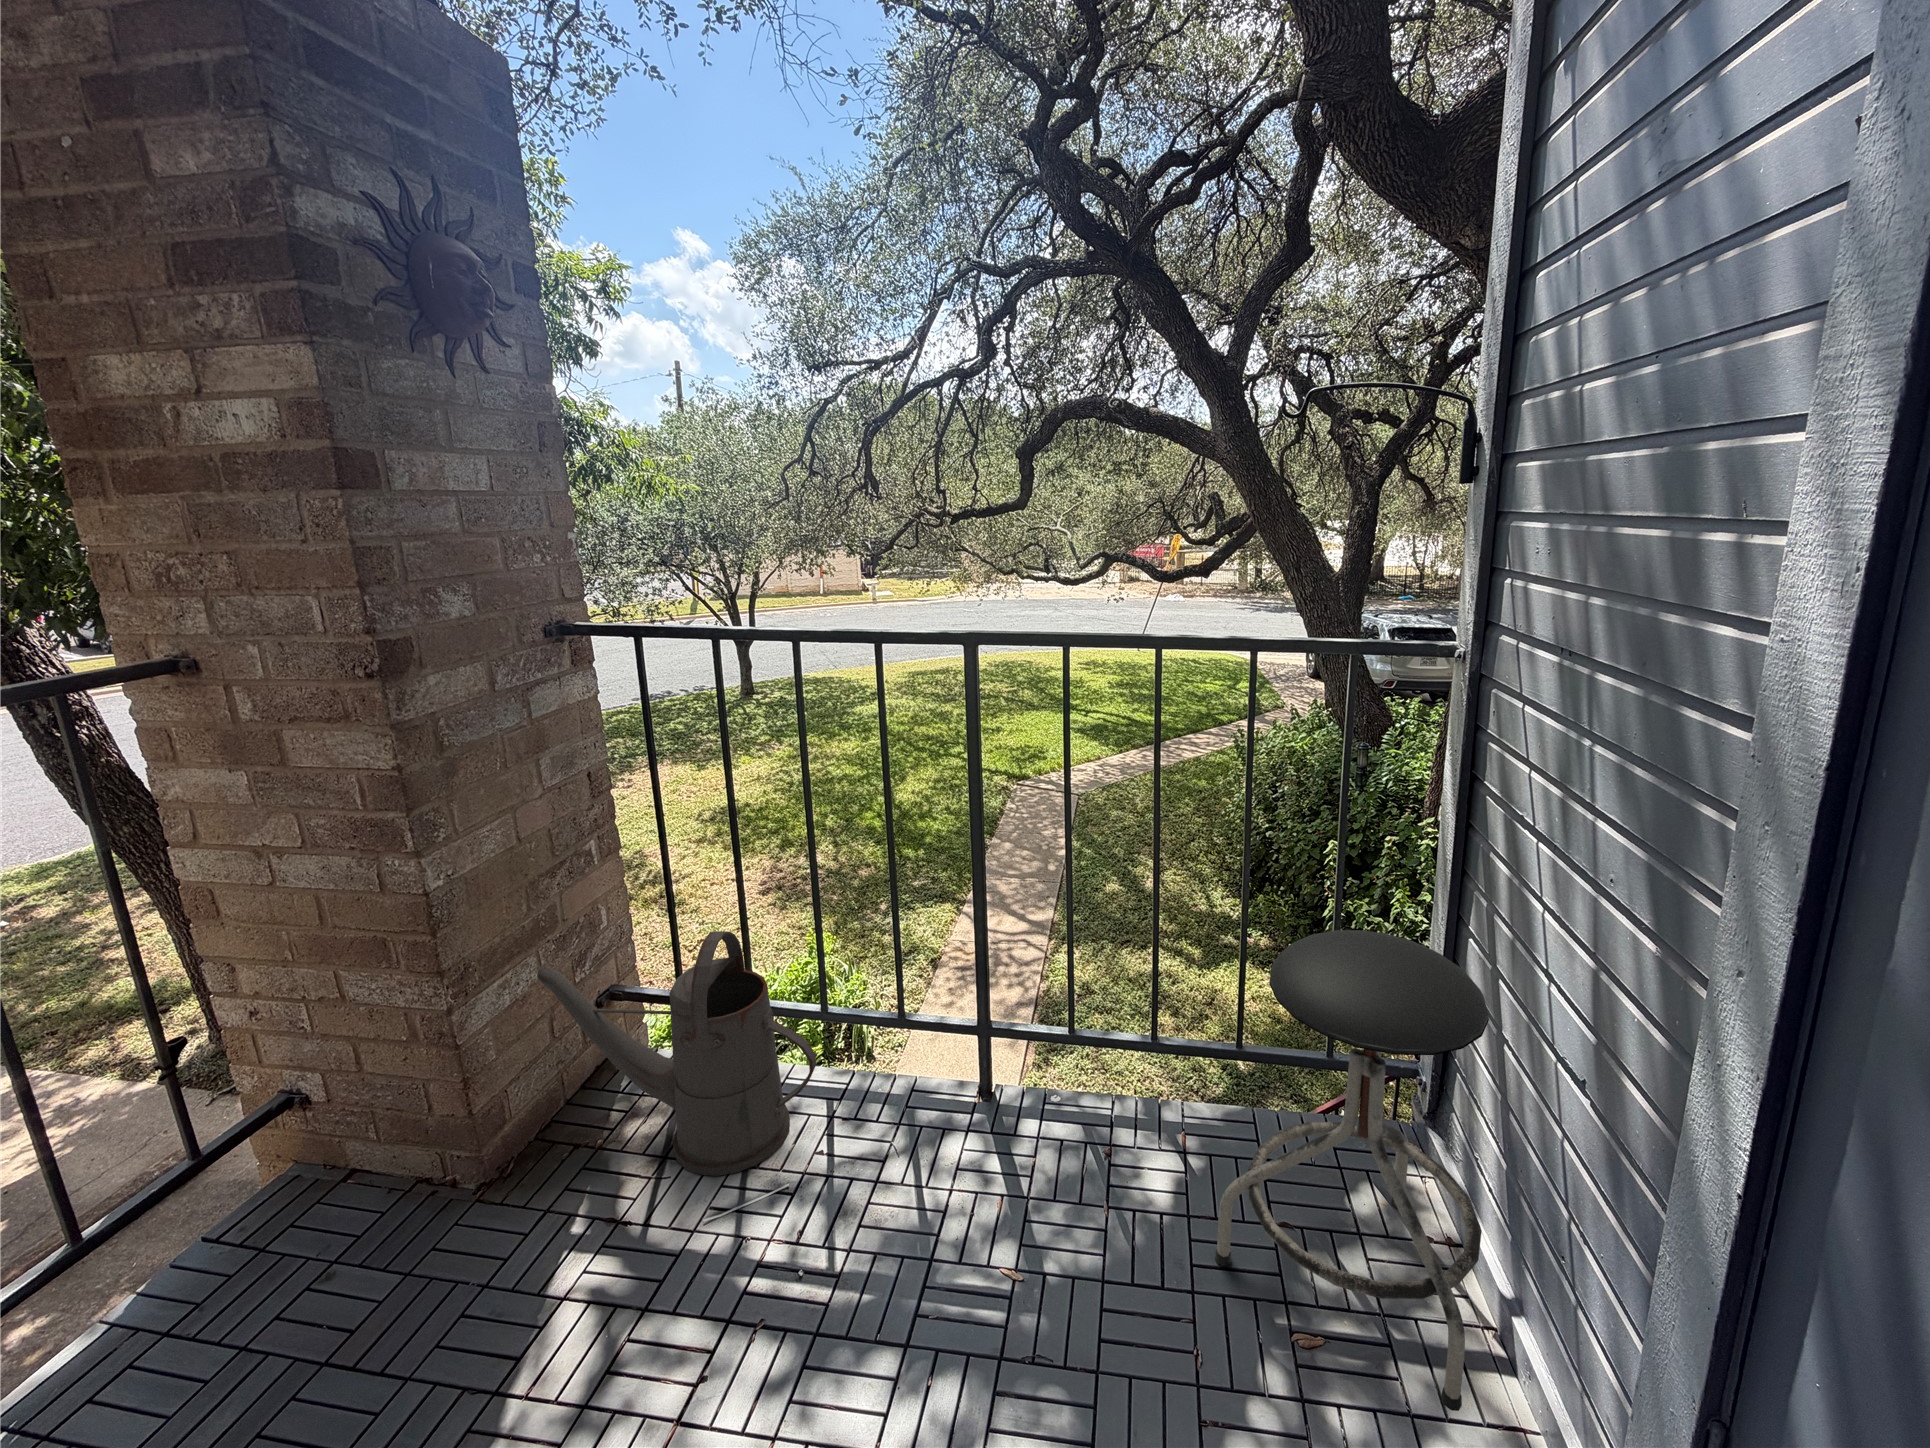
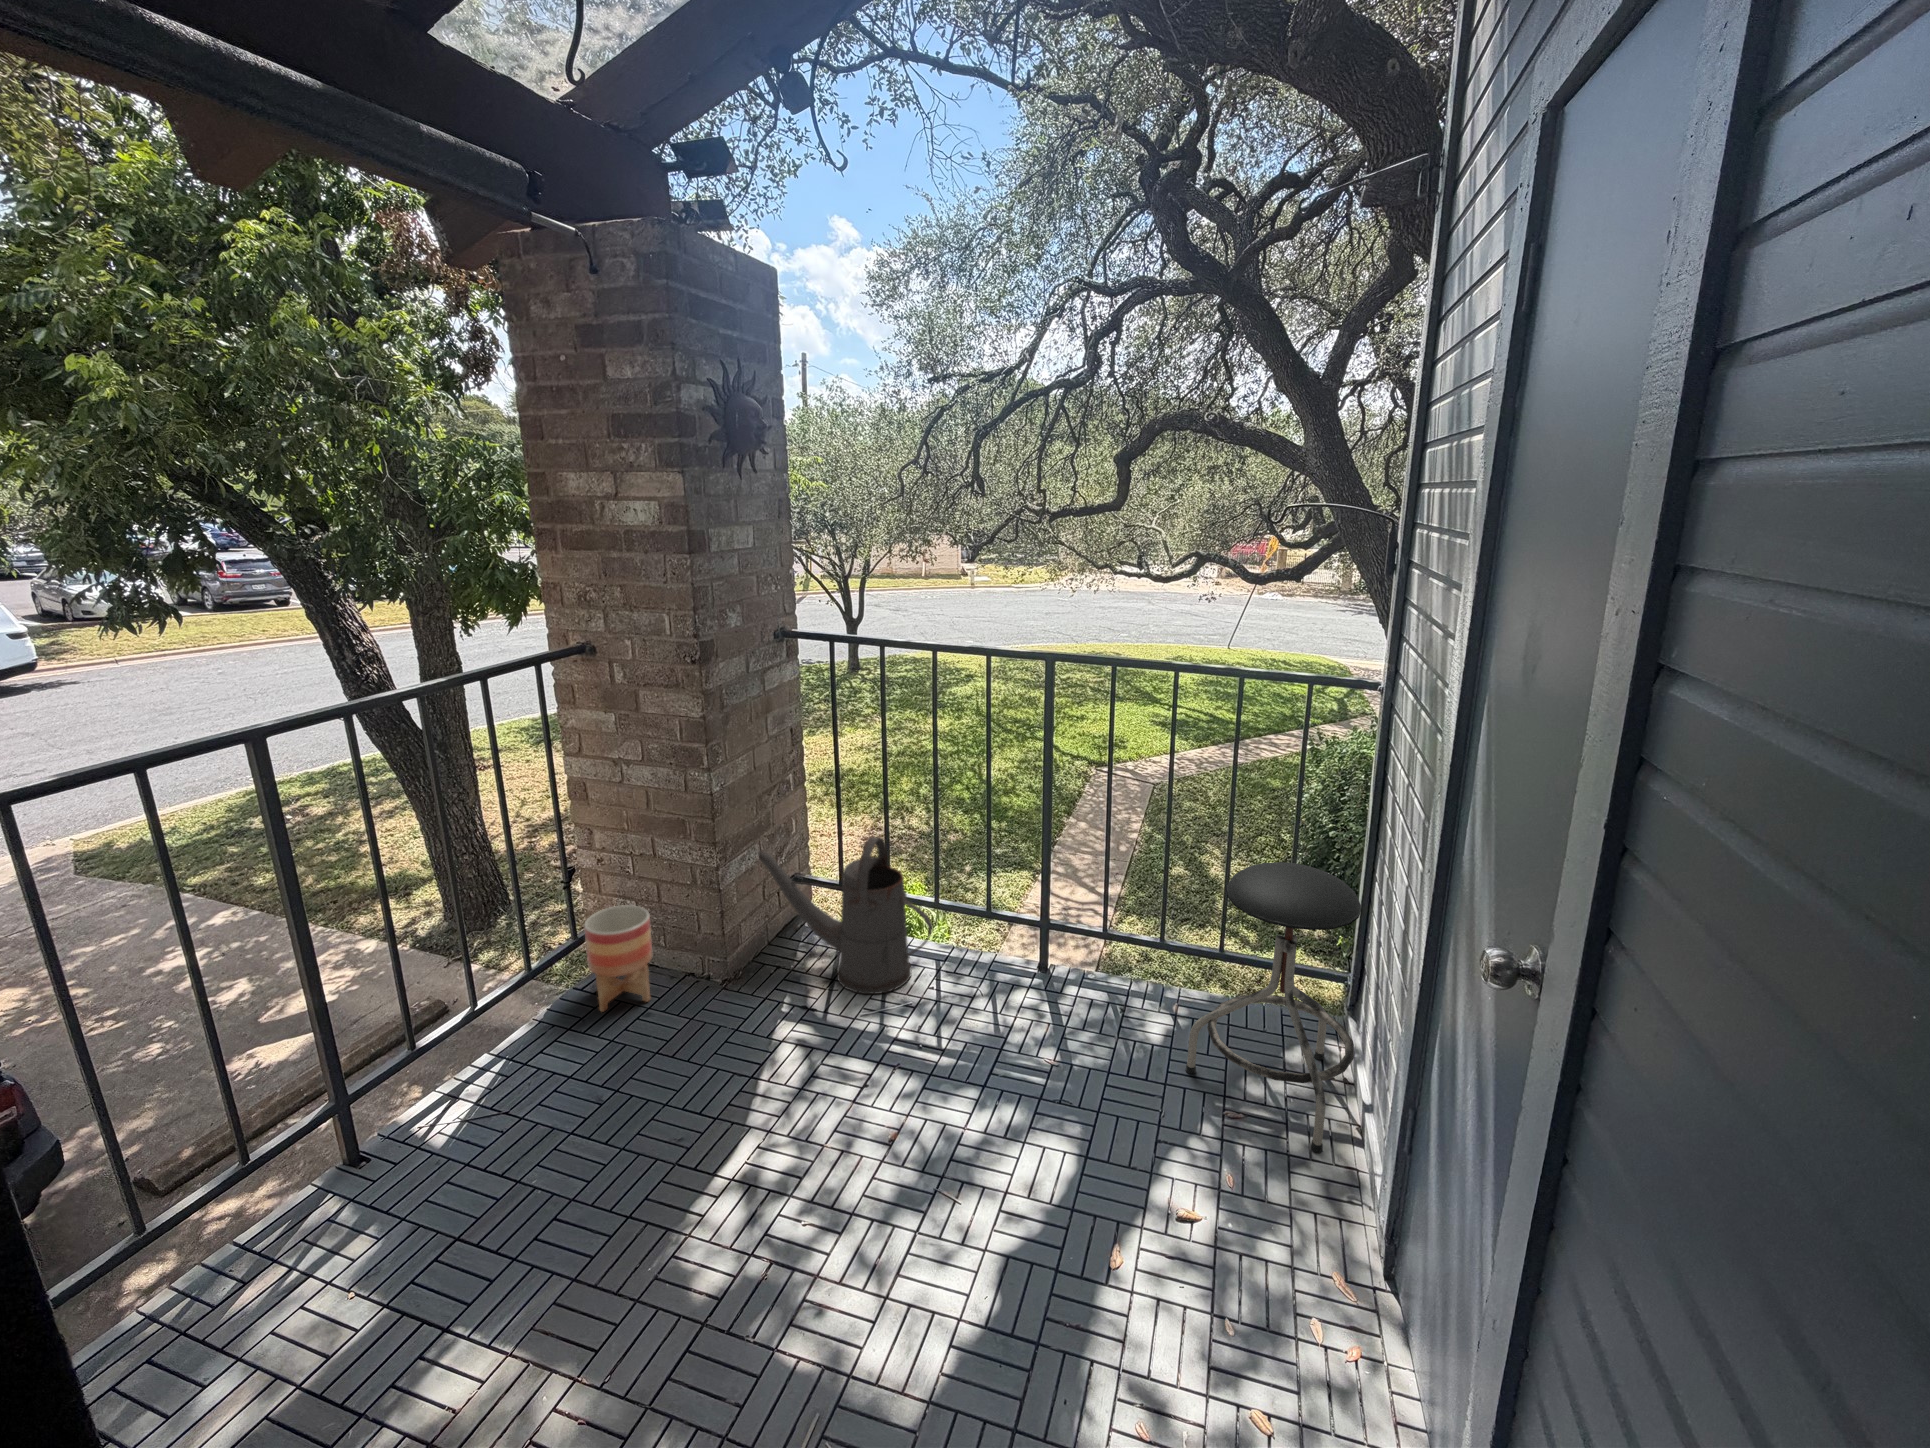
planter: none [214,1082,356,1276] -> present [584,905,653,1012]

